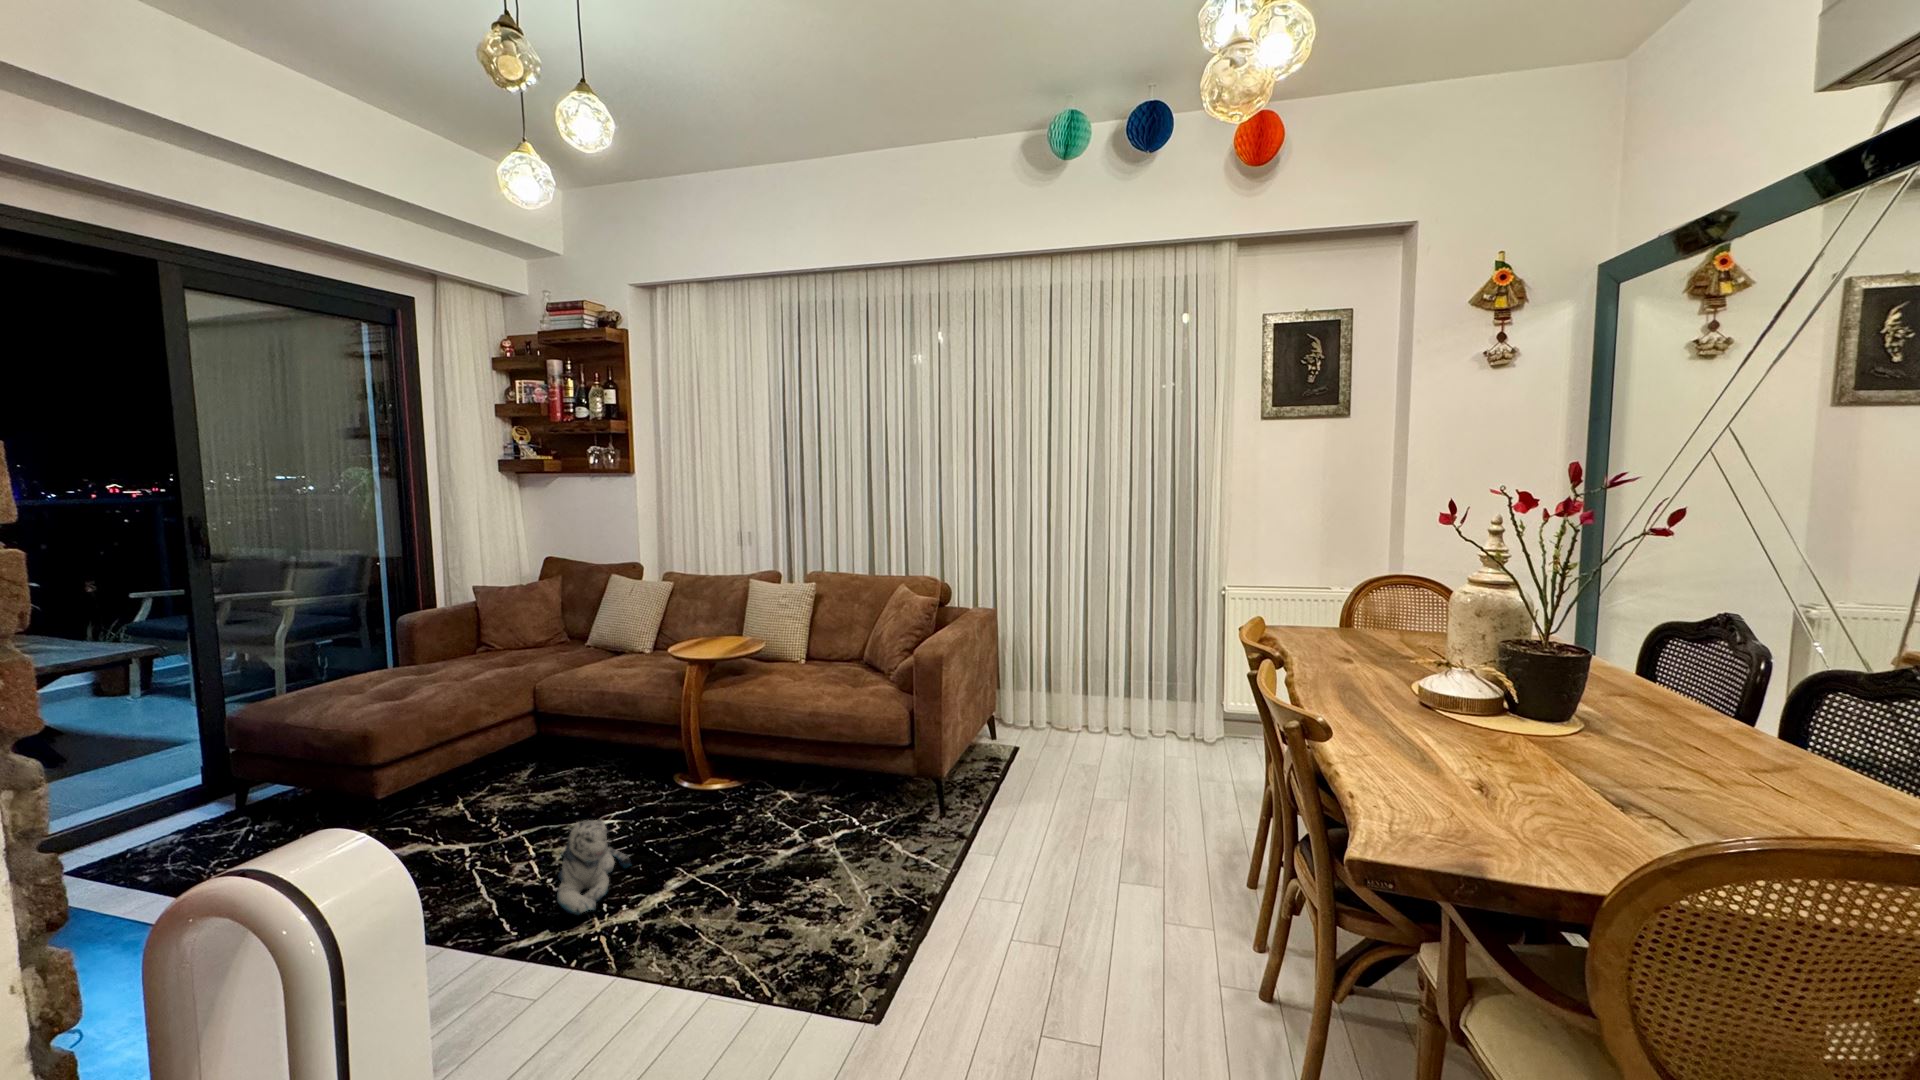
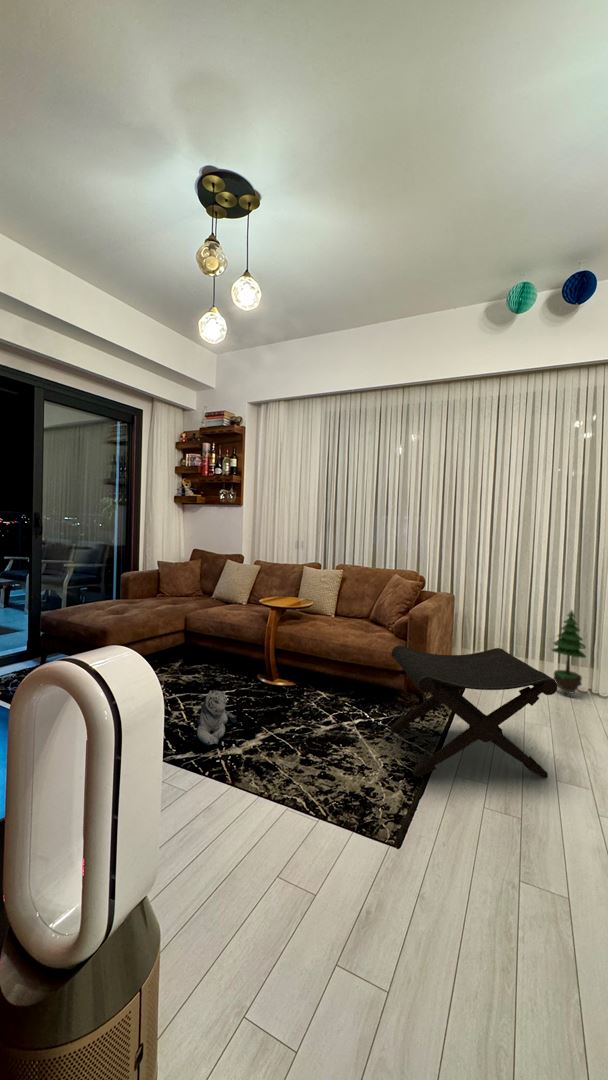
potted tree: none [1136,621,1184,747] -> present [552,610,586,694]
footstool: none [885,697,1114,911] -> present [390,646,557,778]

